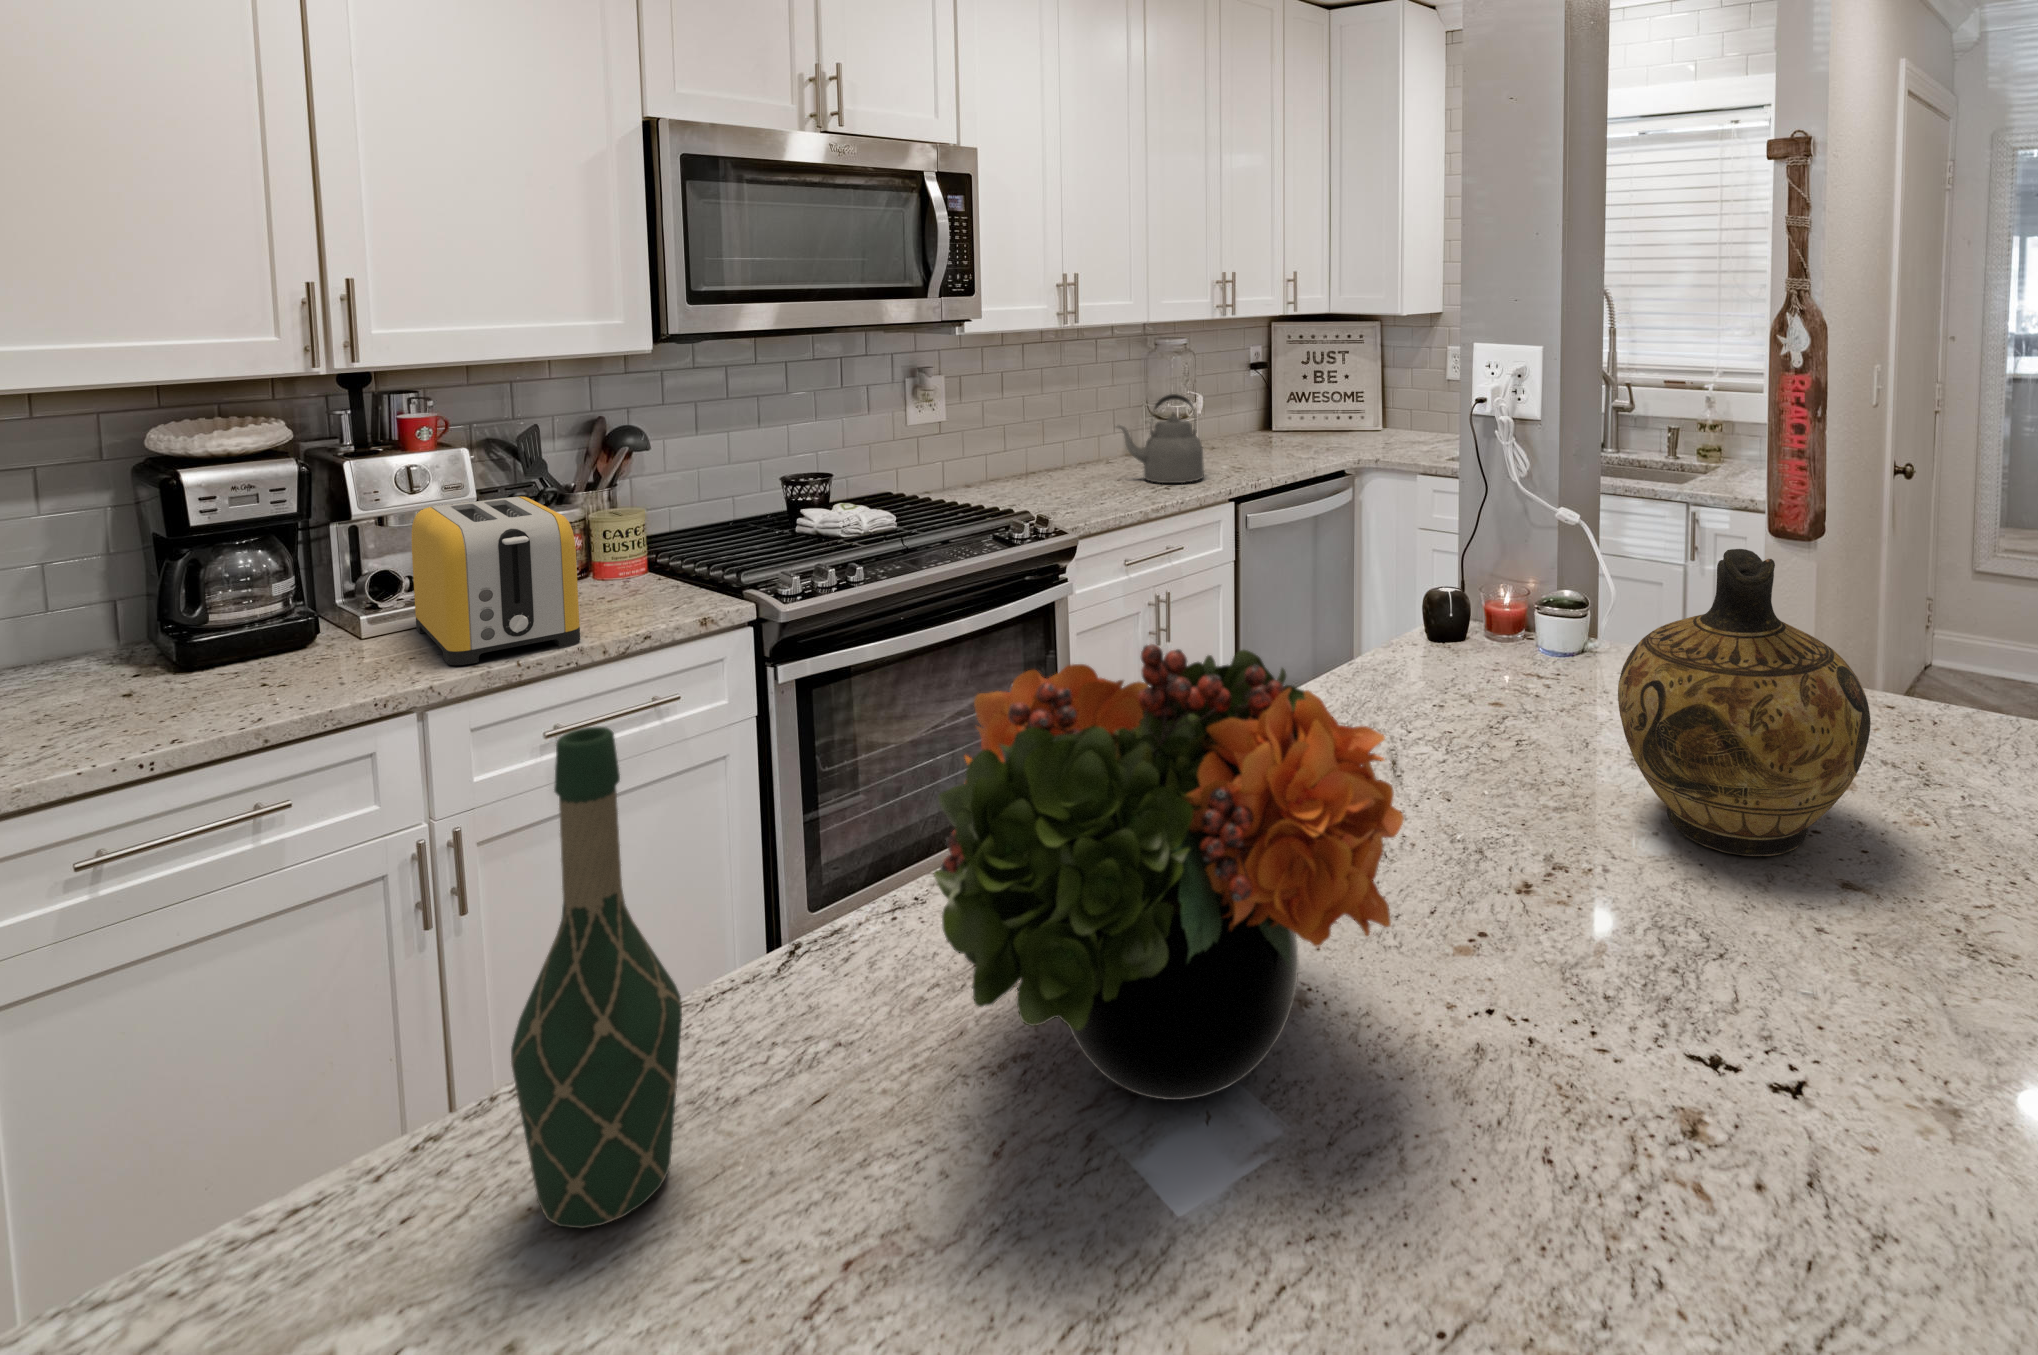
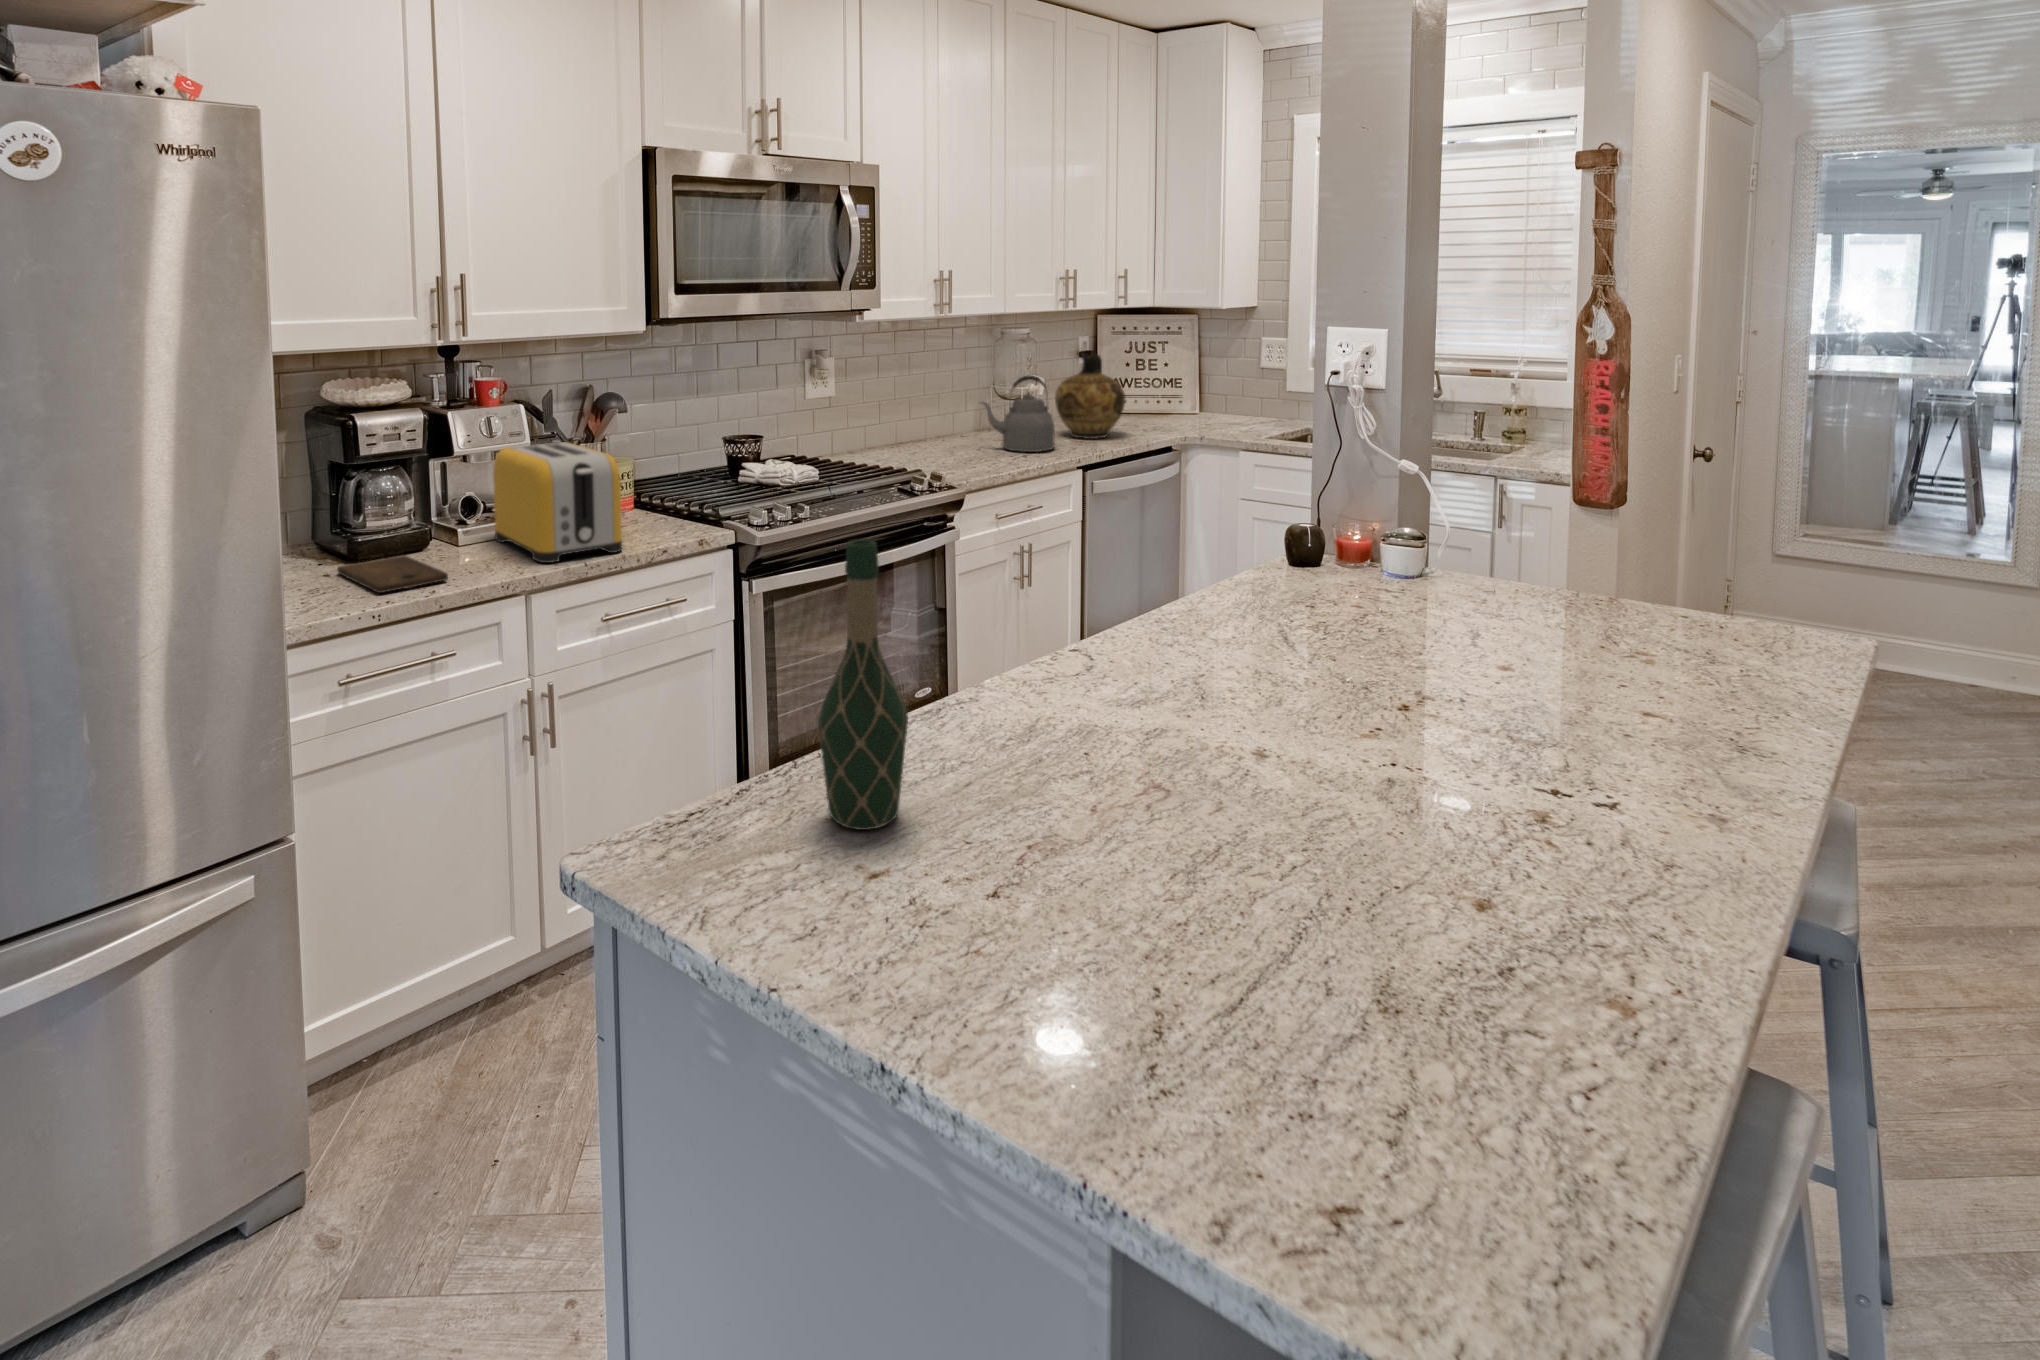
ceramic jug: present [1618,549,1871,856] -> present [1055,352,1125,439]
flower arrangement: present [934,644,1404,1100] -> none [1033,510,1347,795]
cutting board: none [137,661,292,727] -> present [337,555,448,593]

